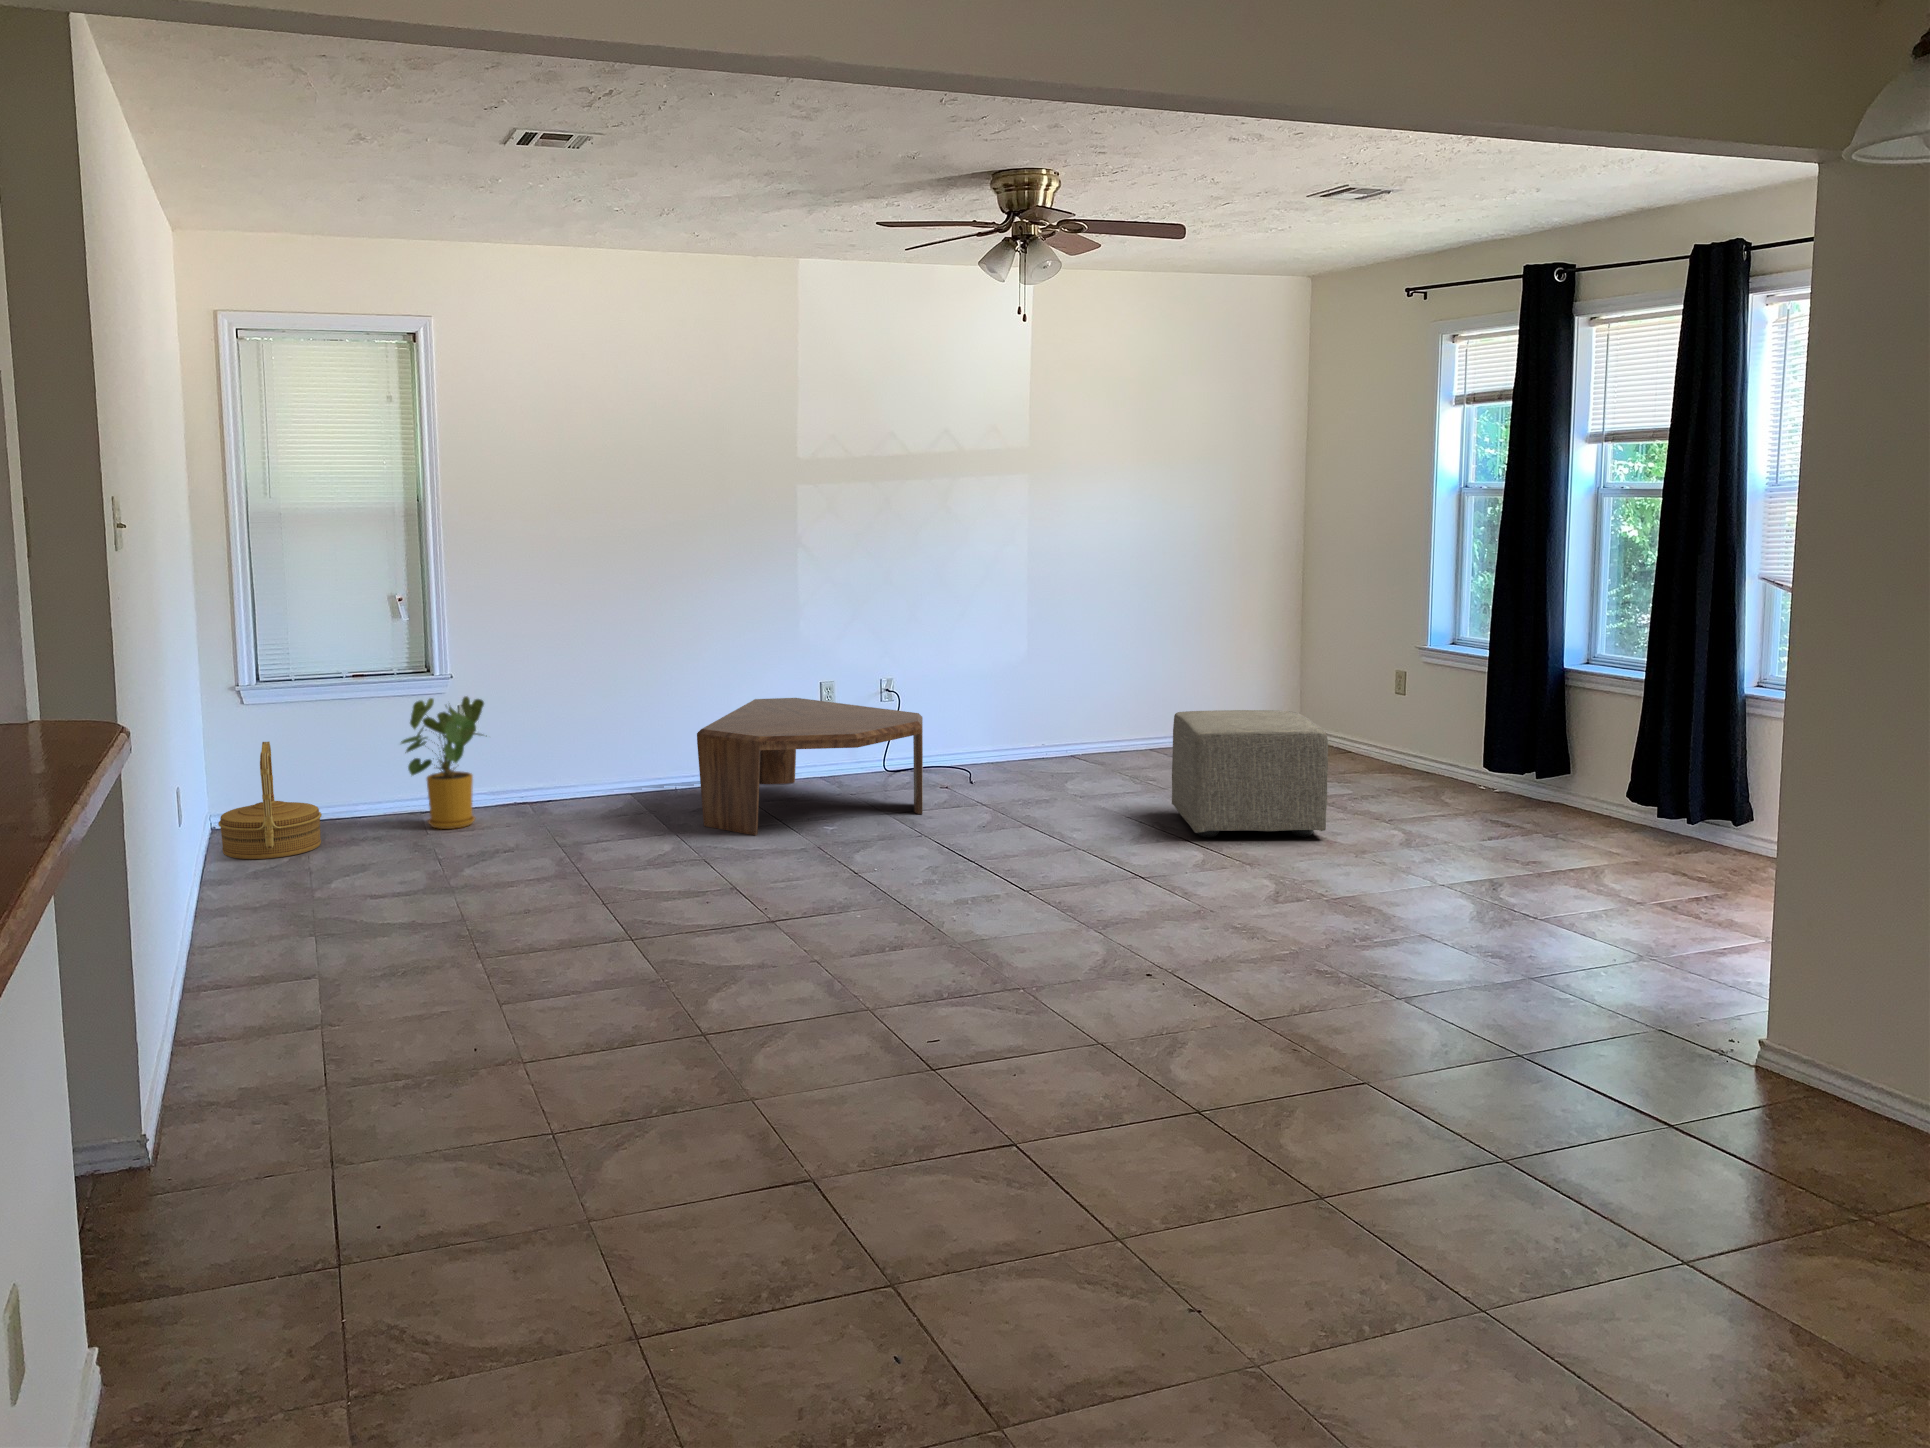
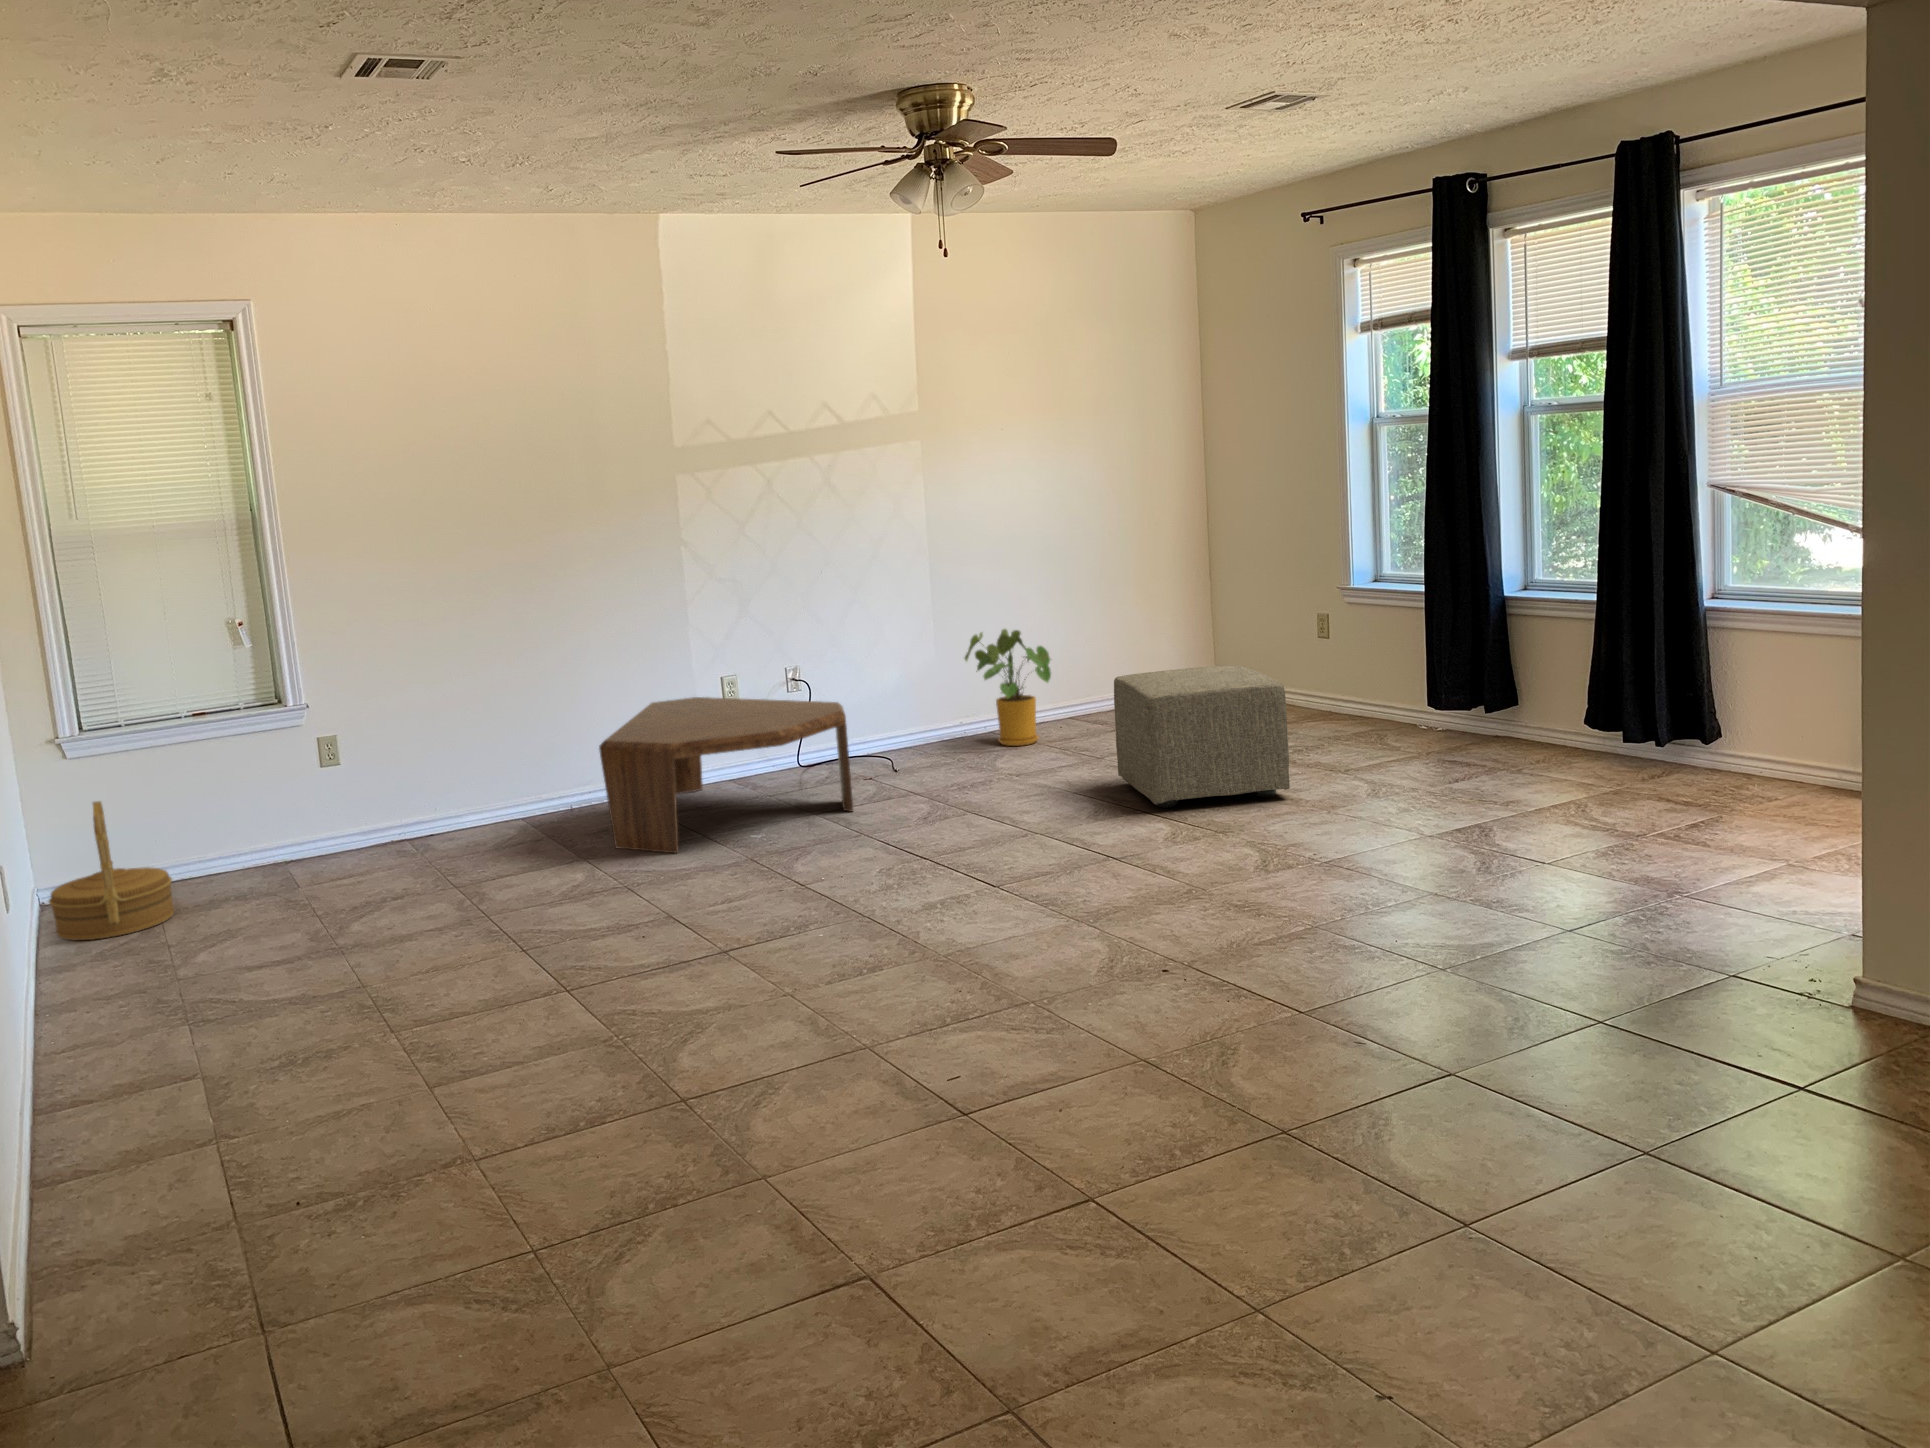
house plant: present [401,696,484,829] -> present [965,629,1051,746]

